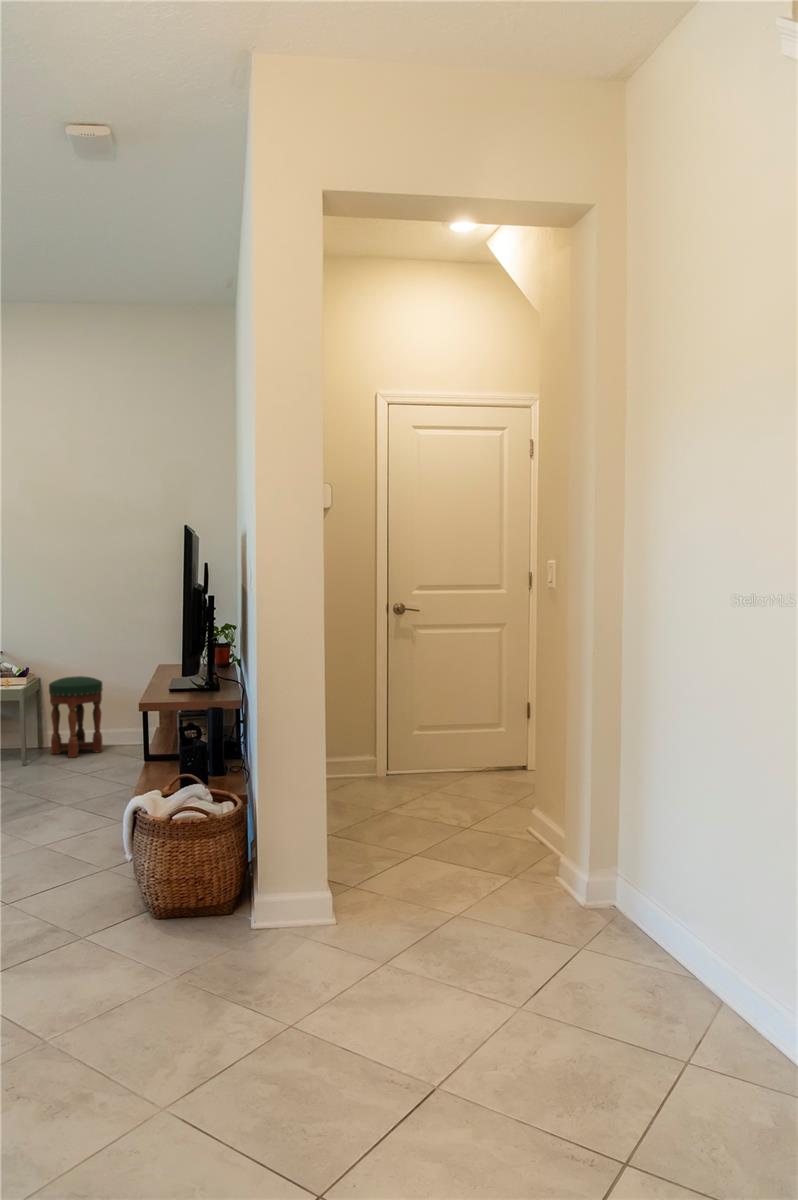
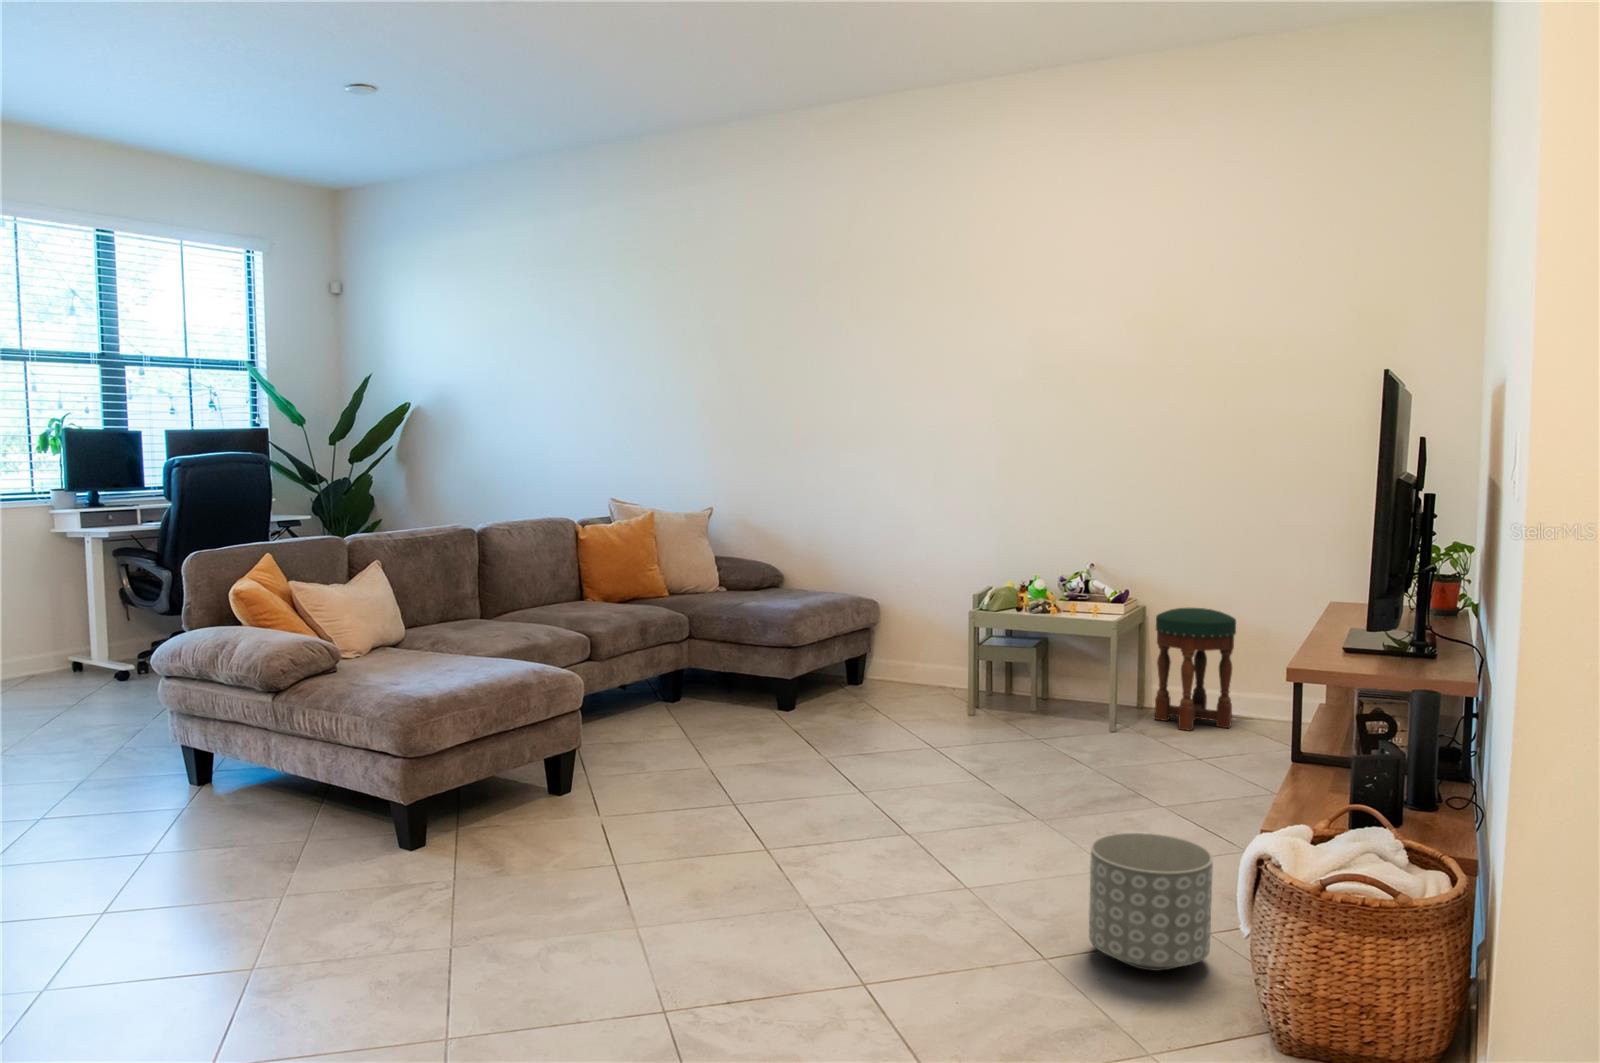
planter: none [29,815,107,899] -> present [1089,833,1213,971]

